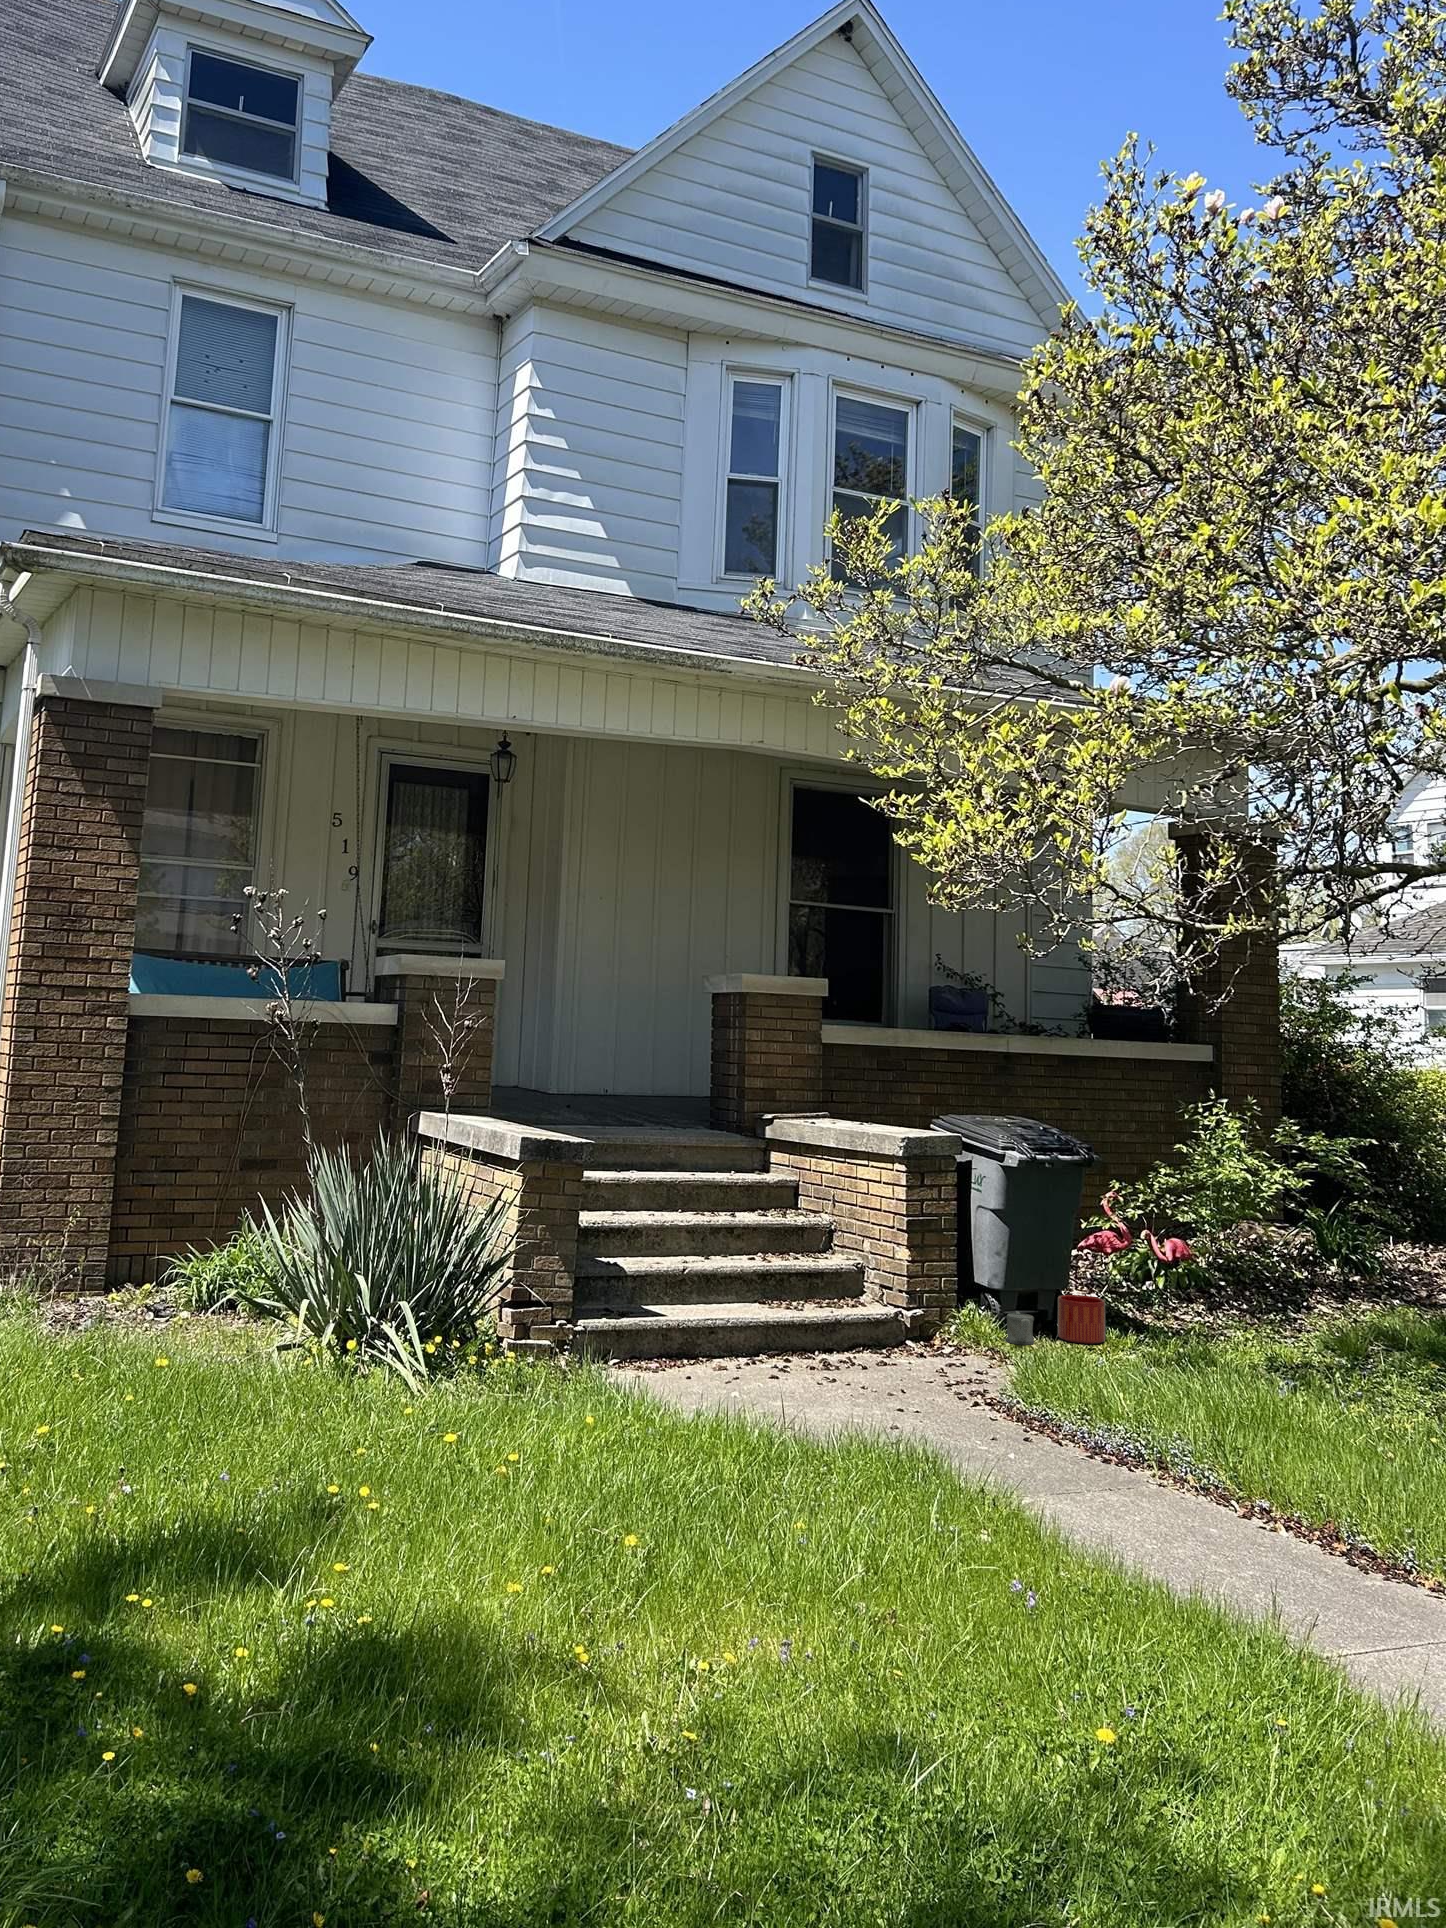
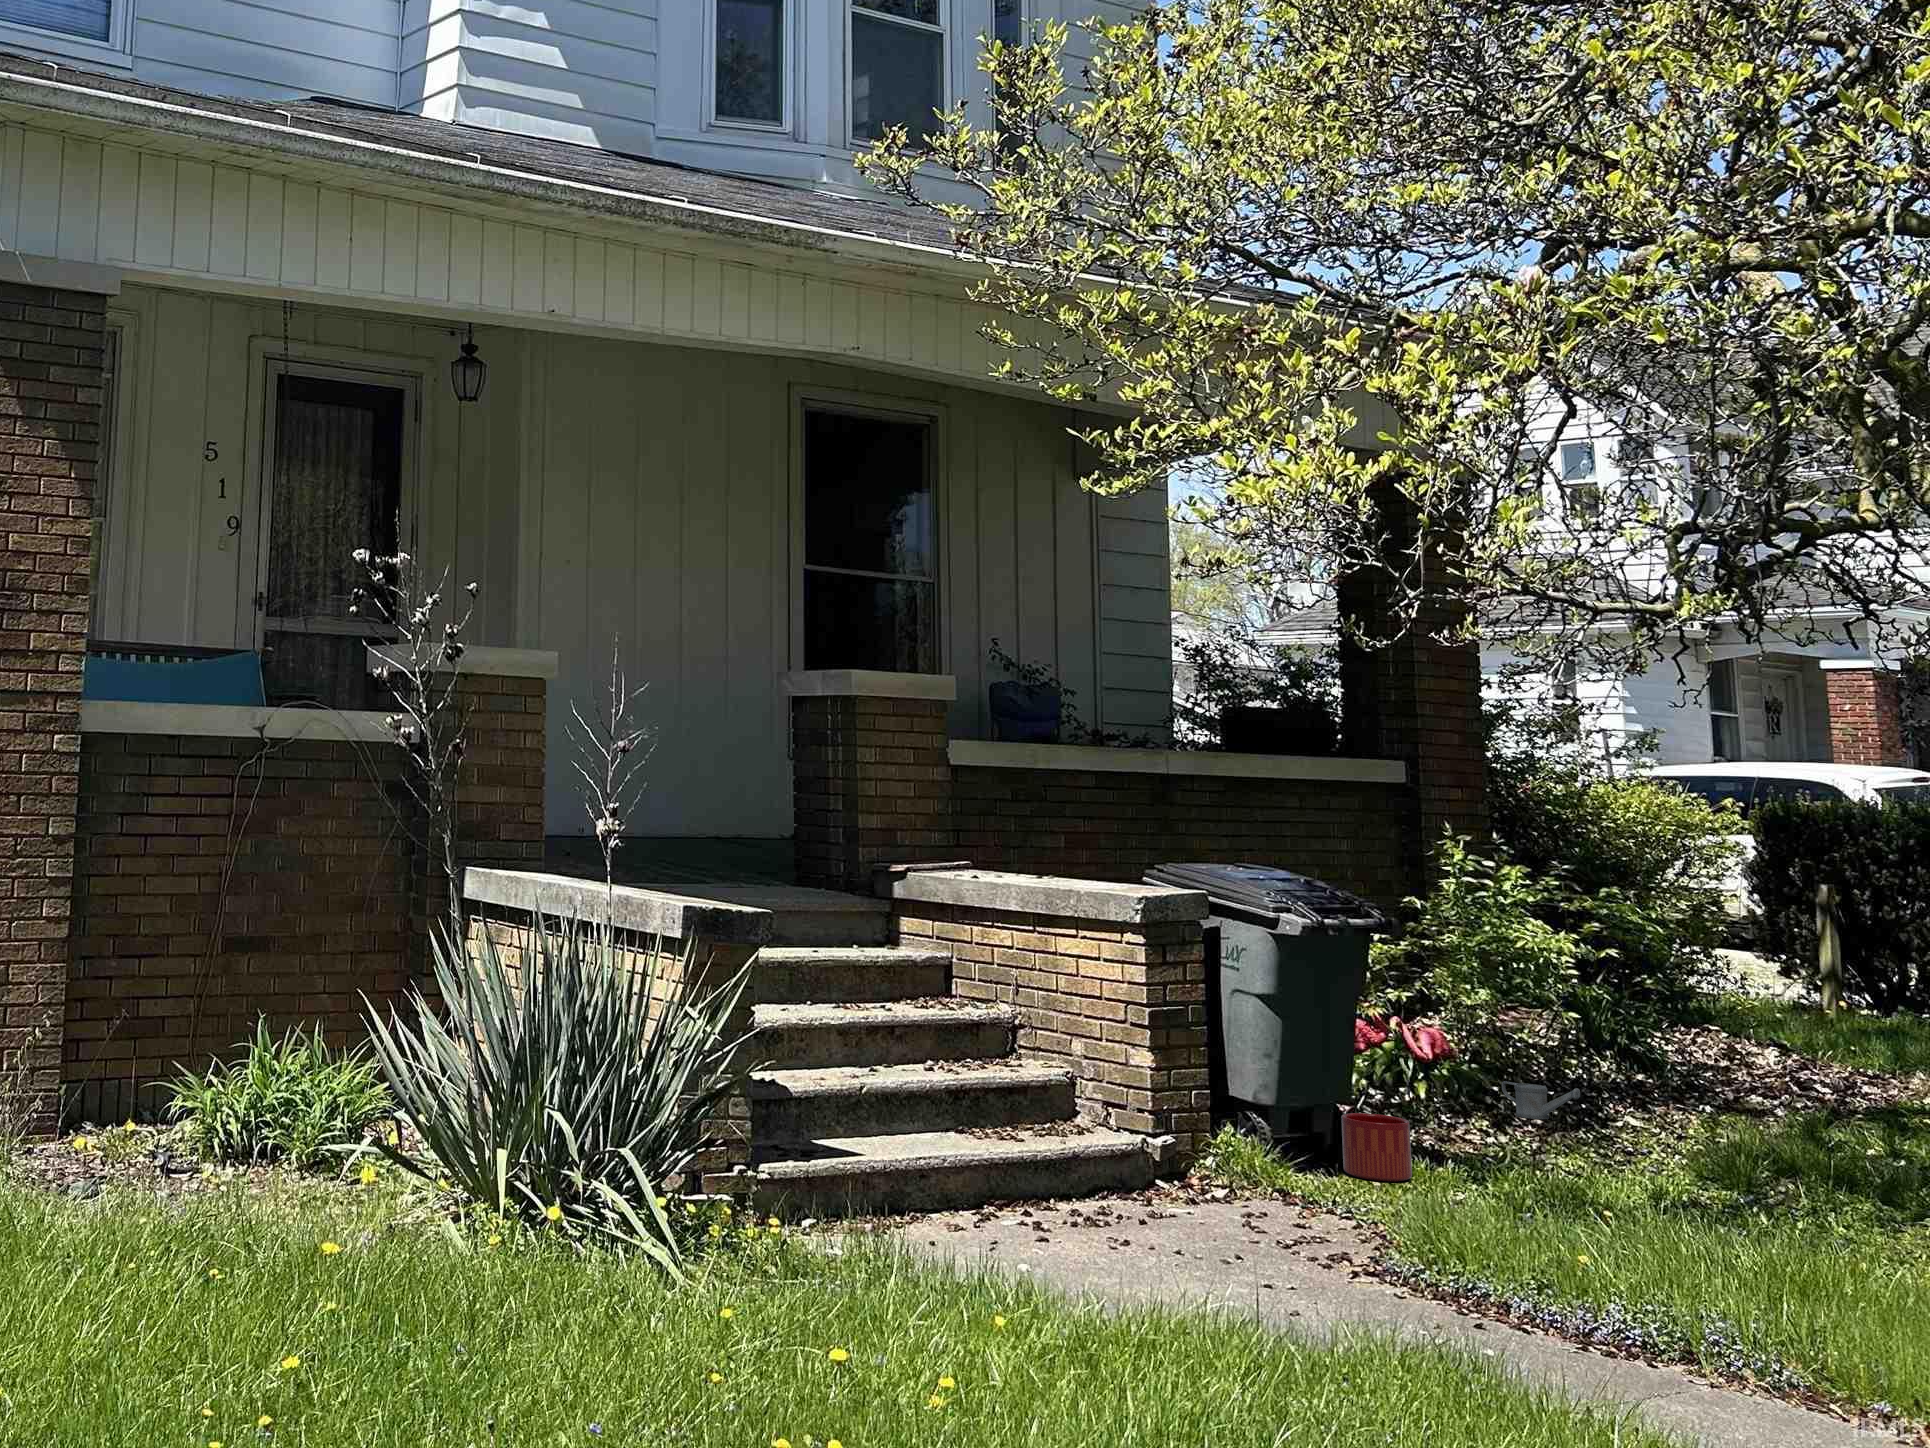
watering can: present [1006,1311,1034,1345] -> present [1502,1081,1580,1119]

